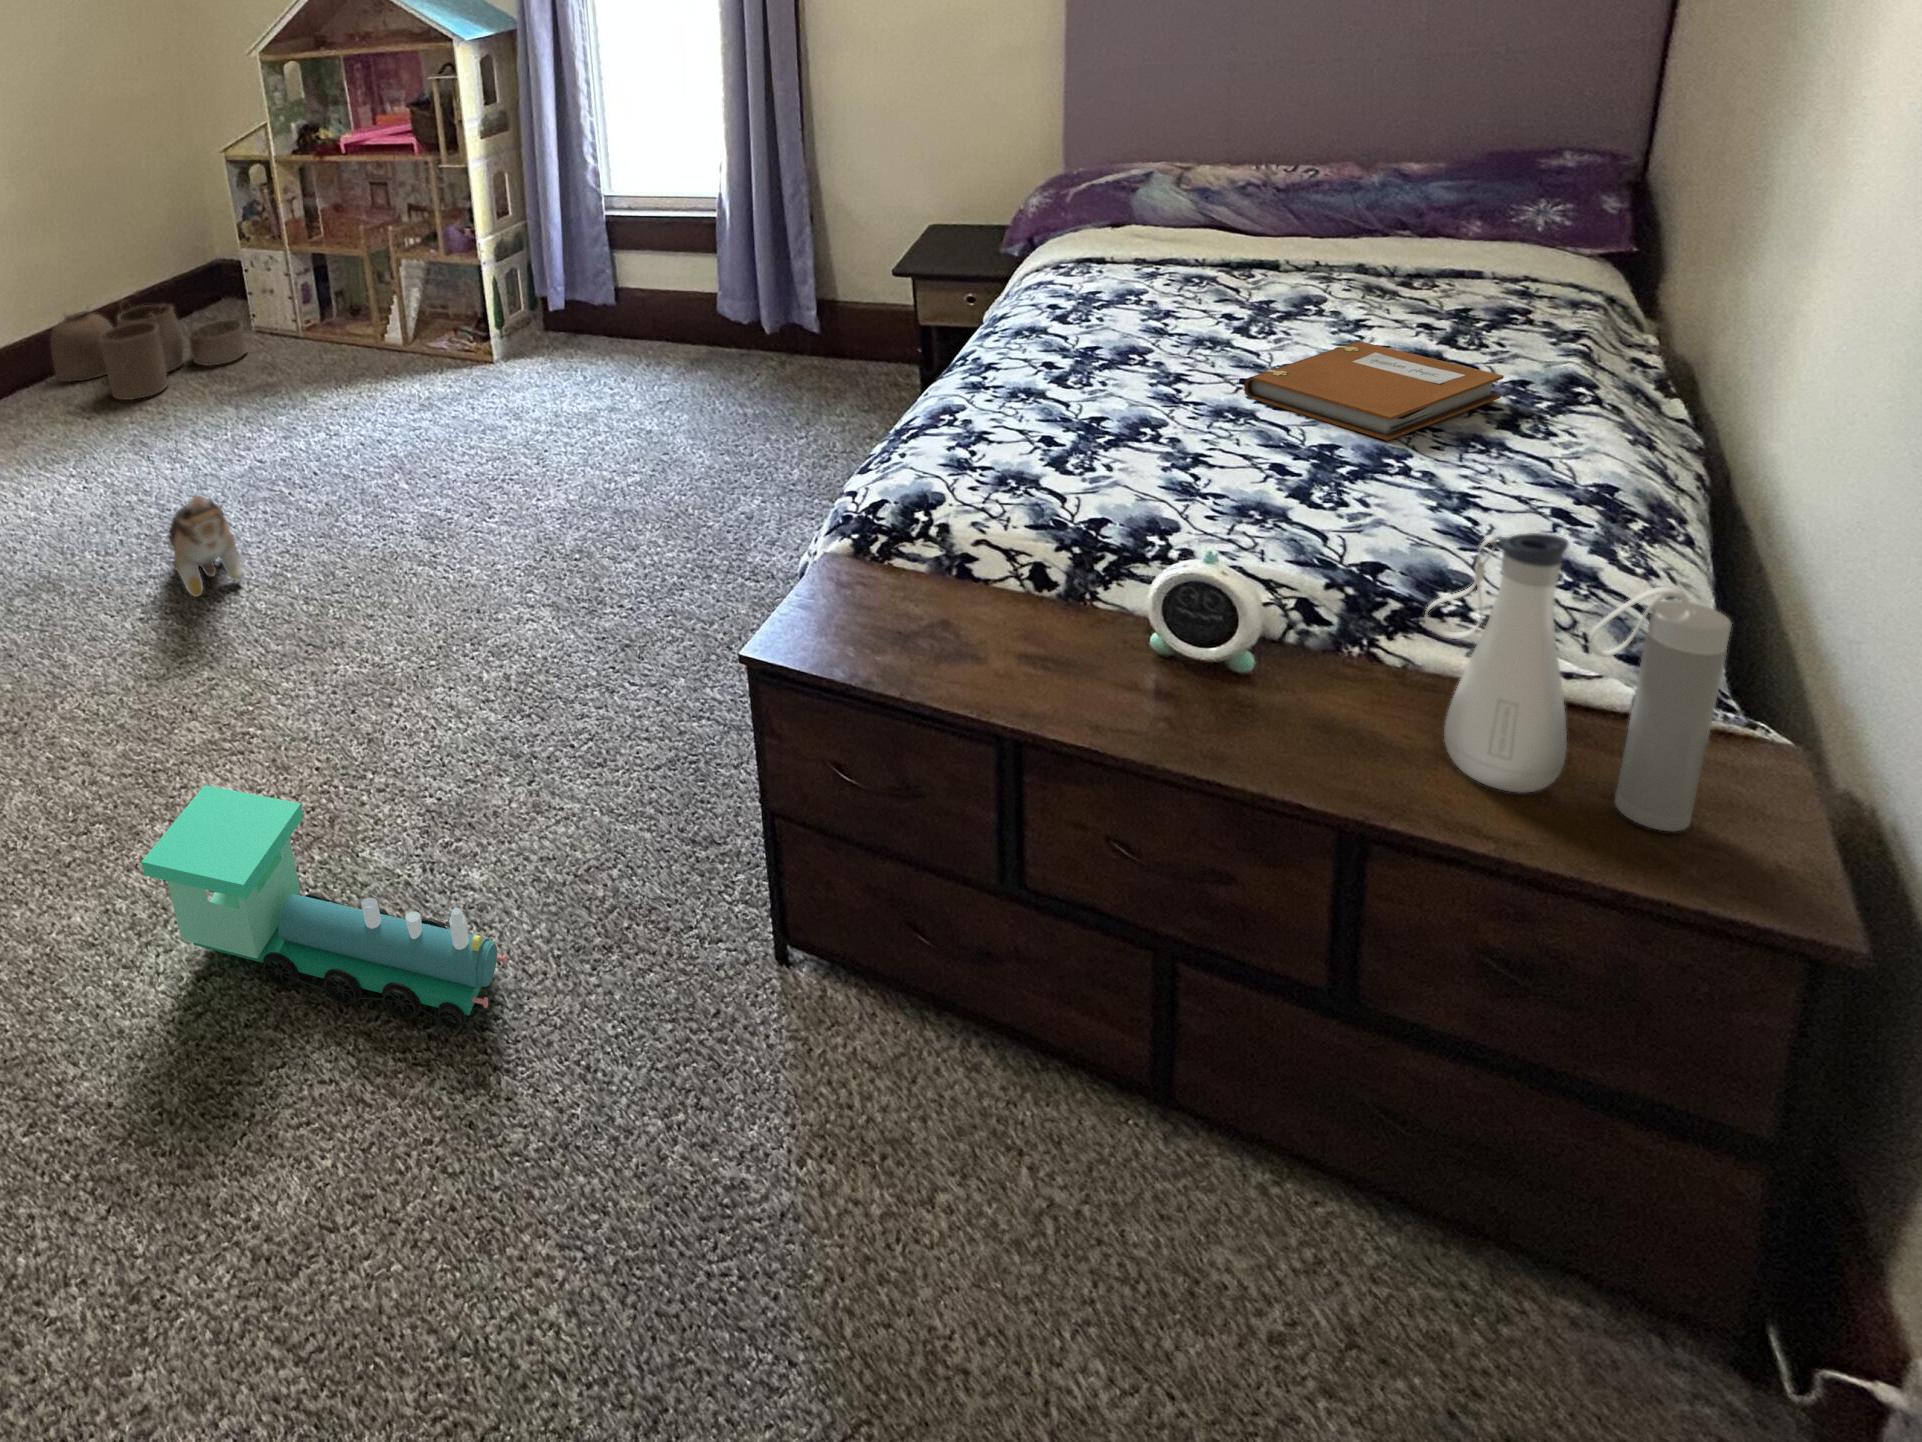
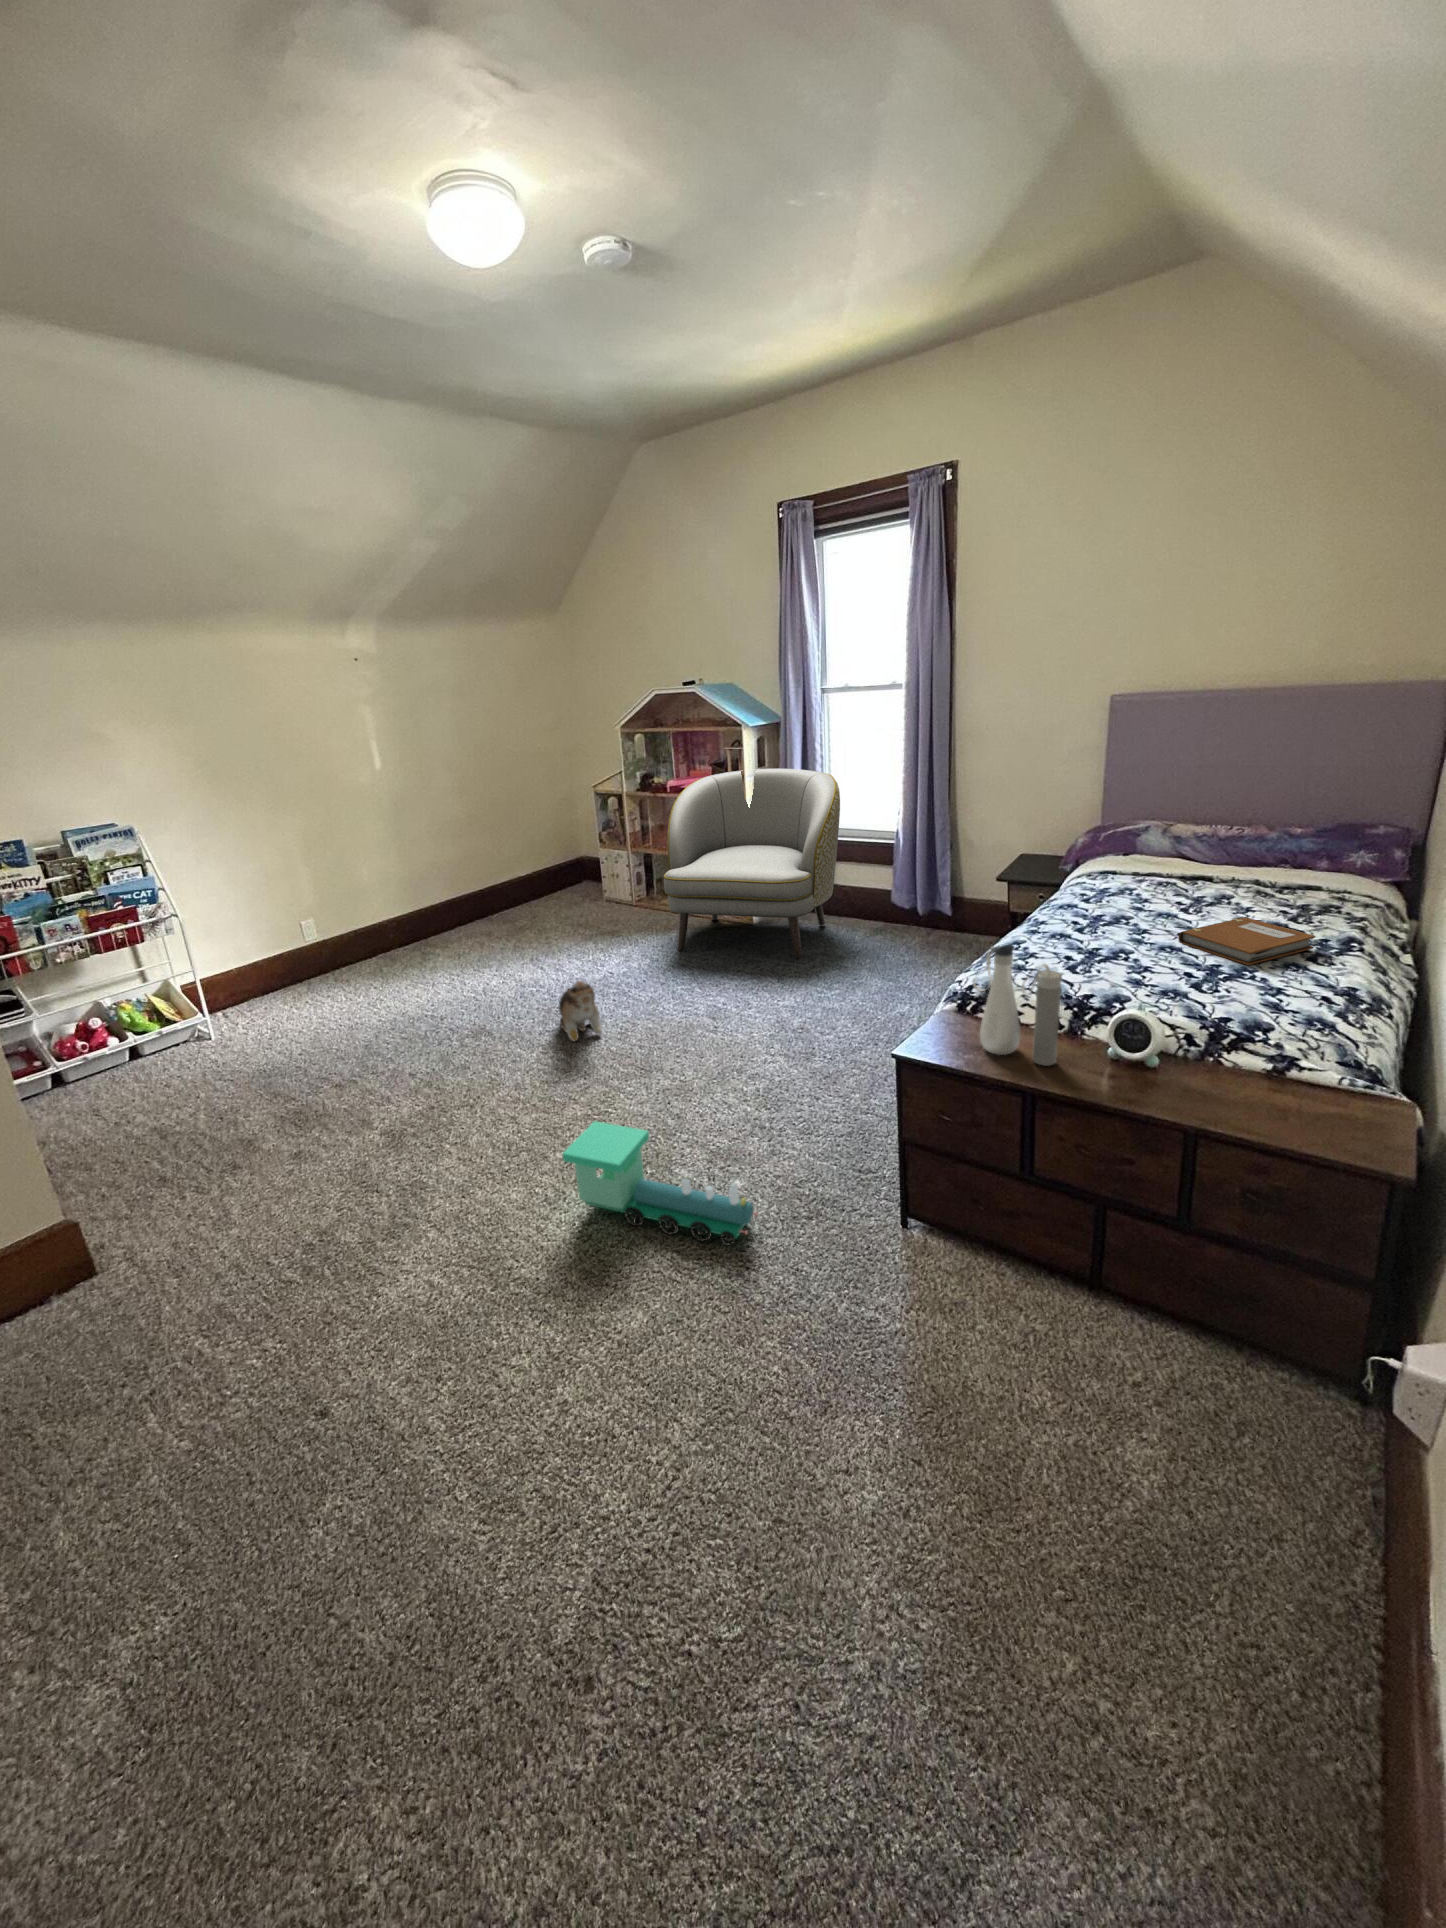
armchair: none [343,107,626,419] -> present [664,769,840,958]
woven basket: present [50,303,247,400] -> none [475,875,598,935]
water bottle: present [1425,533,1731,832] -> present [973,945,1062,1066]

